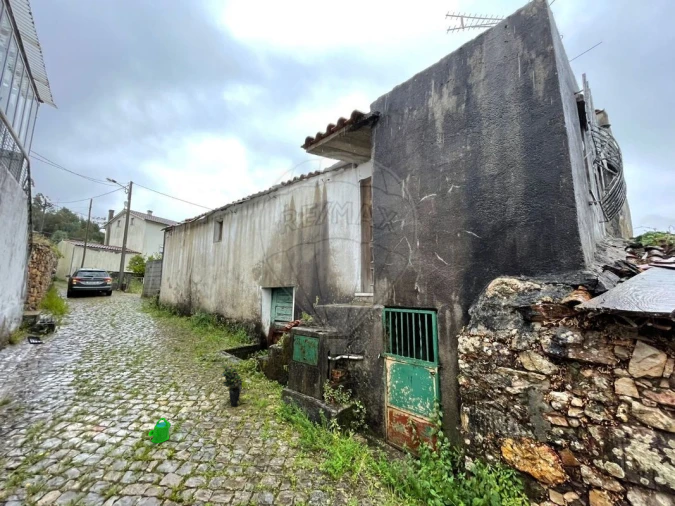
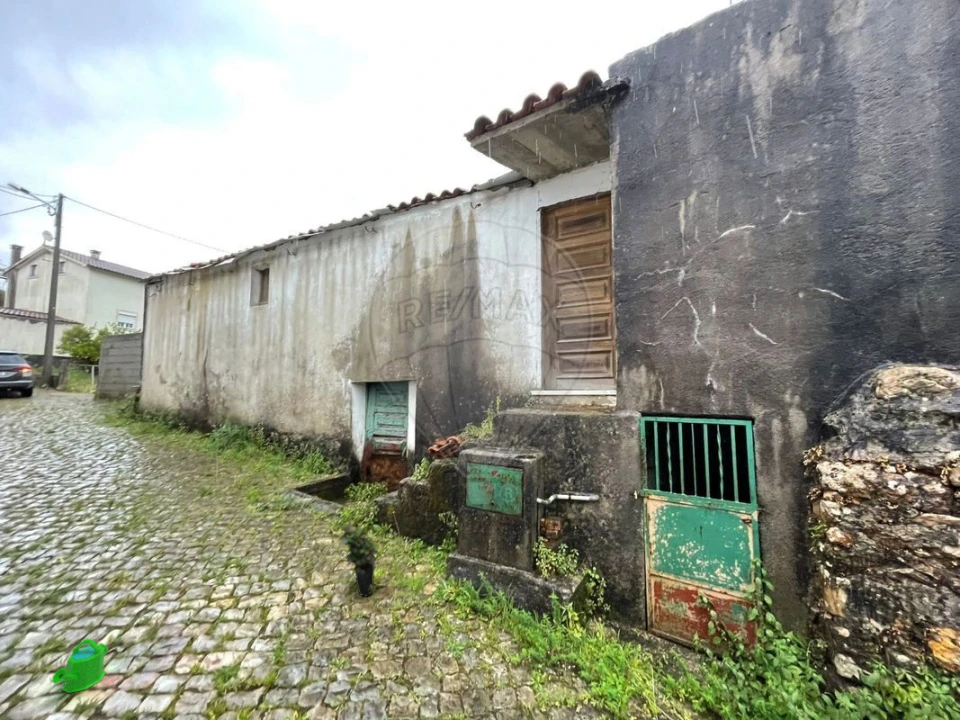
watering can: present [149,418,171,443] -> present [52,638,108,693]

